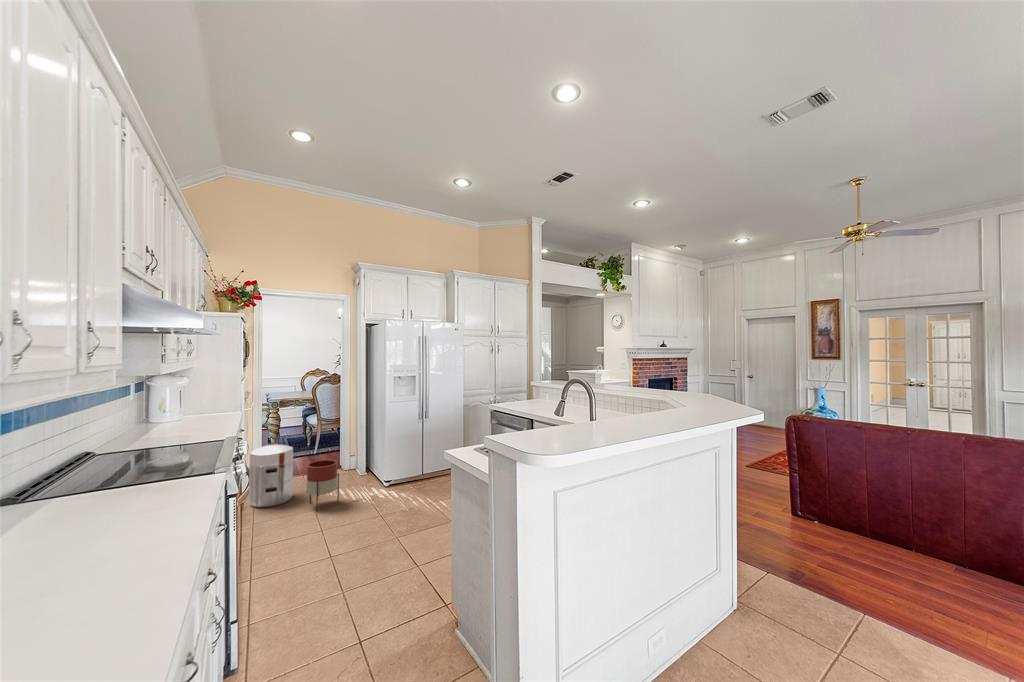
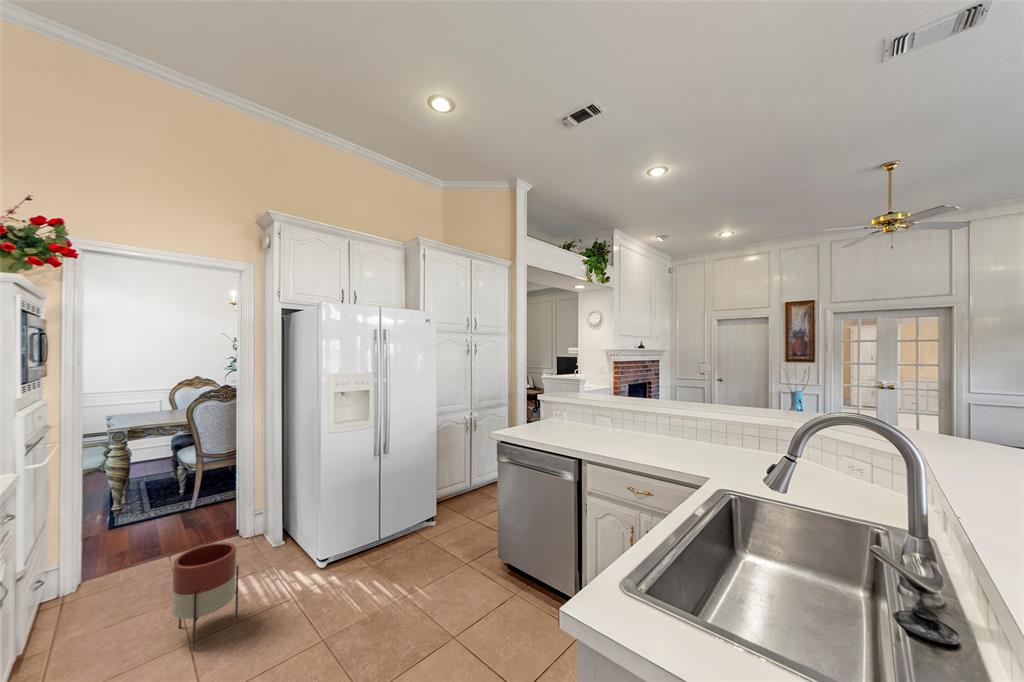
waste bin: present [249,443,293,507] -> none [41,521,146,655]

